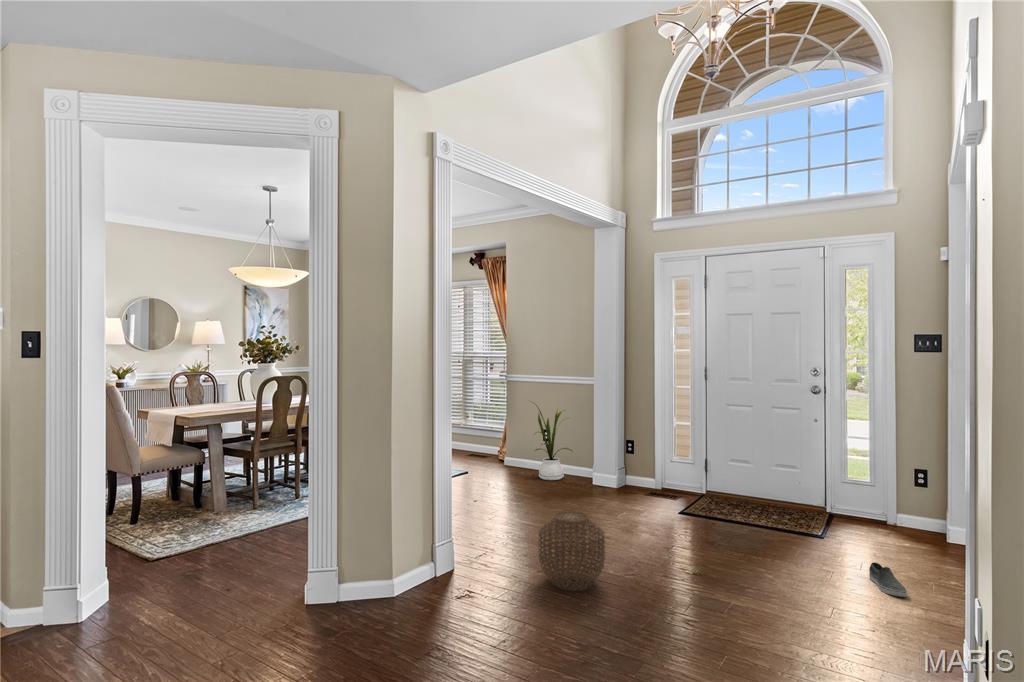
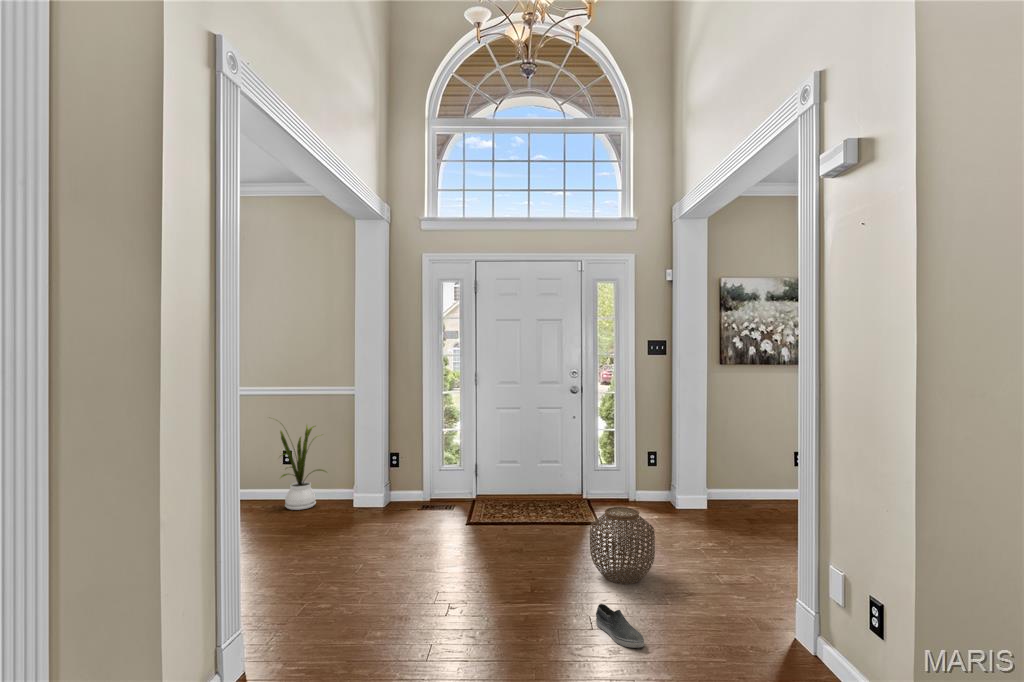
woven basket: present [539,511,605,591] -> present [590,507,655,584]
shoe: present [869,562,907,597] -> present [596,604,644,648]

